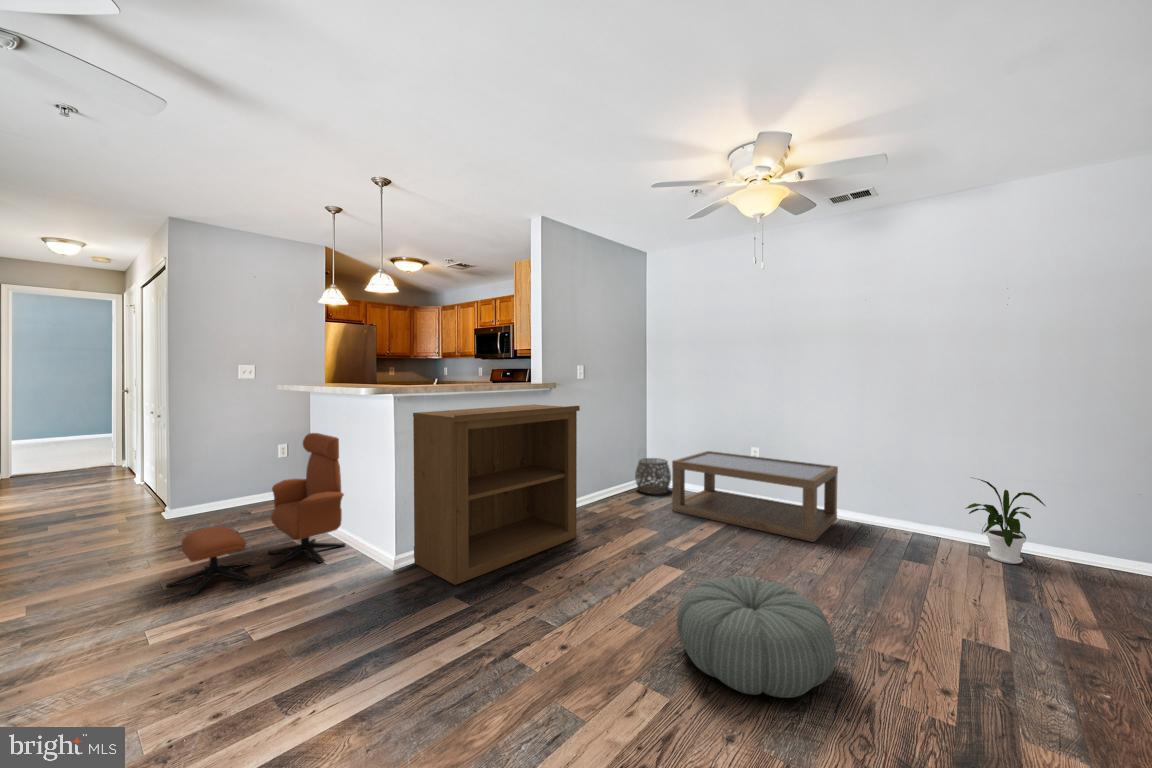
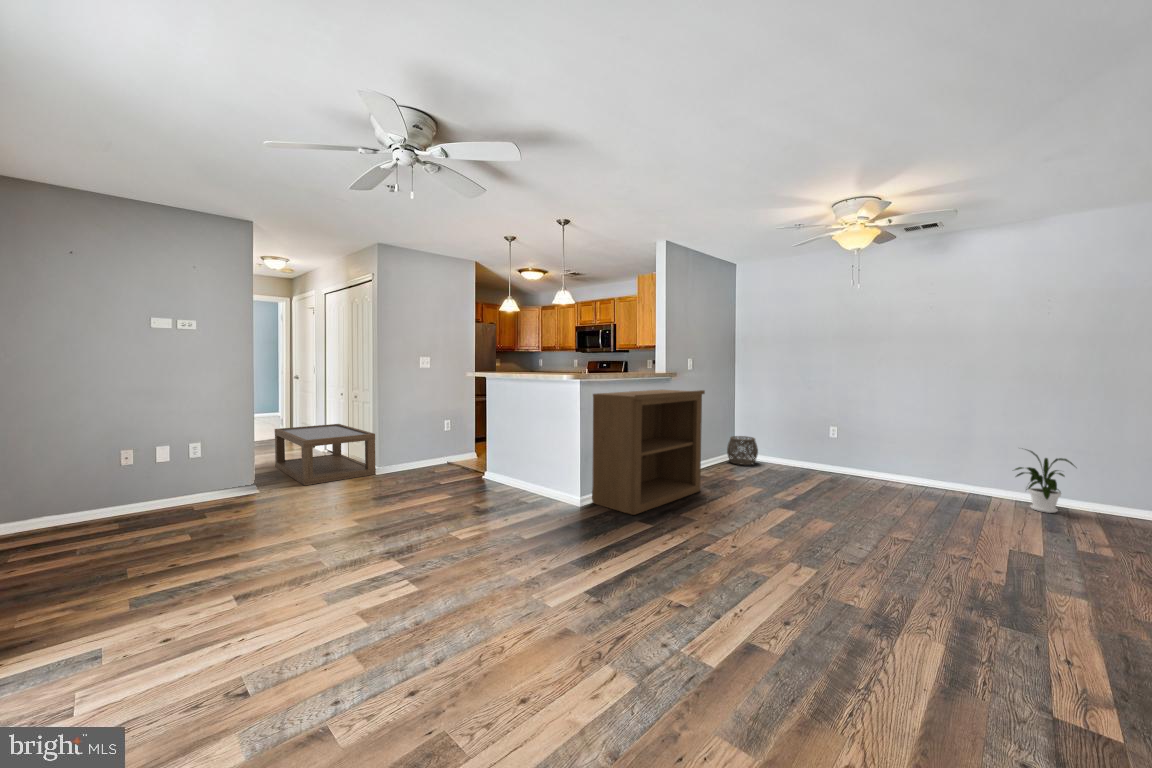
lounge chair: present [166,433,345,595] -> none [434,409,539,516]
coffee table: present [672,451,838,542] -> present [275,424,376,485]
pouf: present [677,576,836,698] -> none [811,505,925,569]

